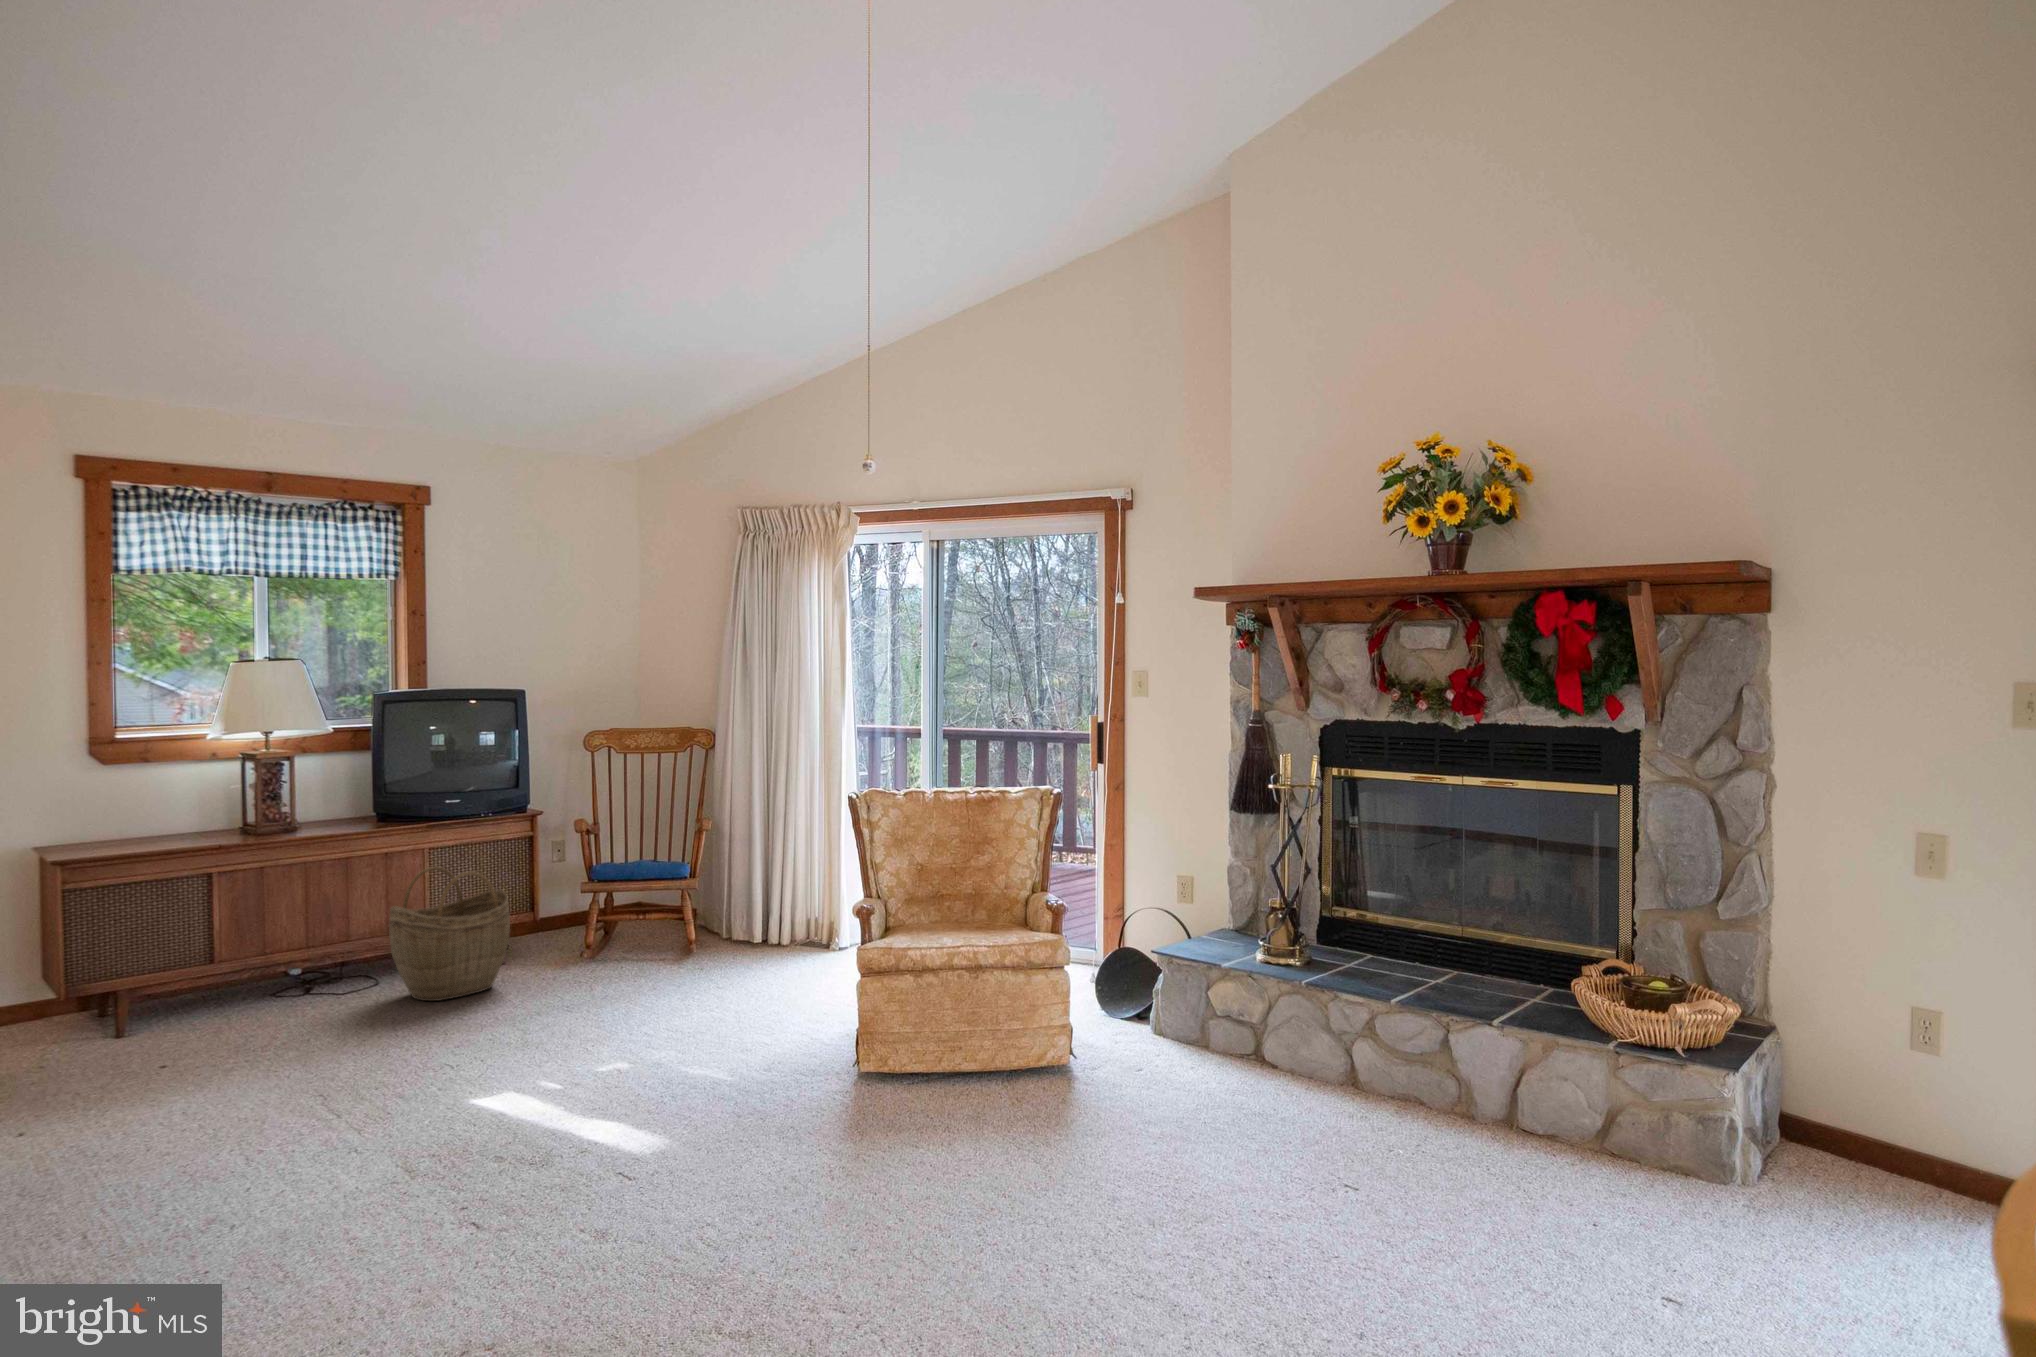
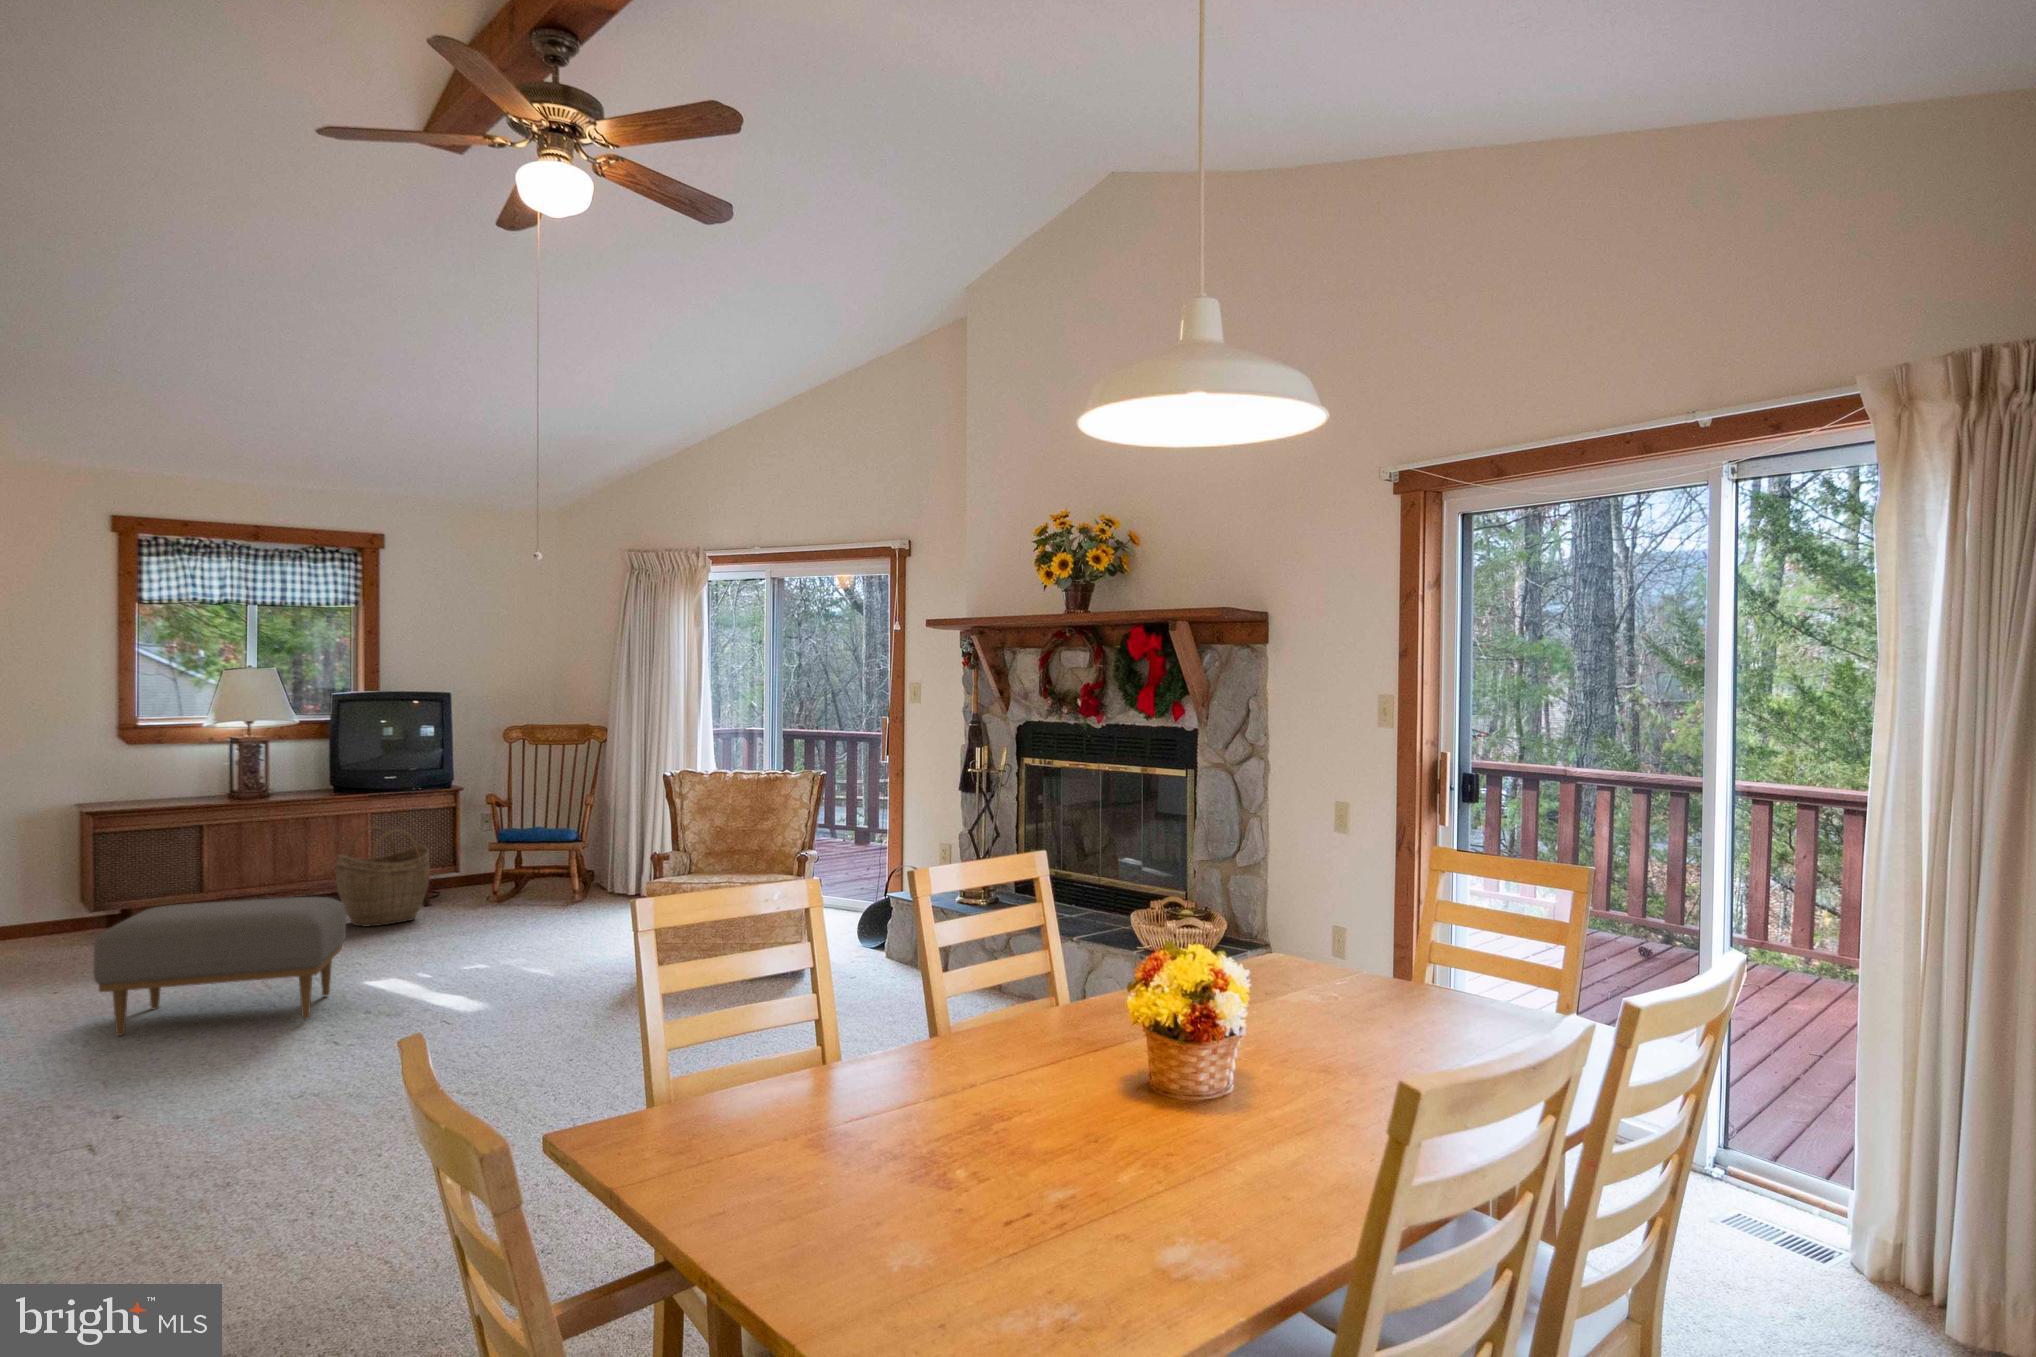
ottoman: none [81,990,444,1228] -> present [93,897,346,1036]

